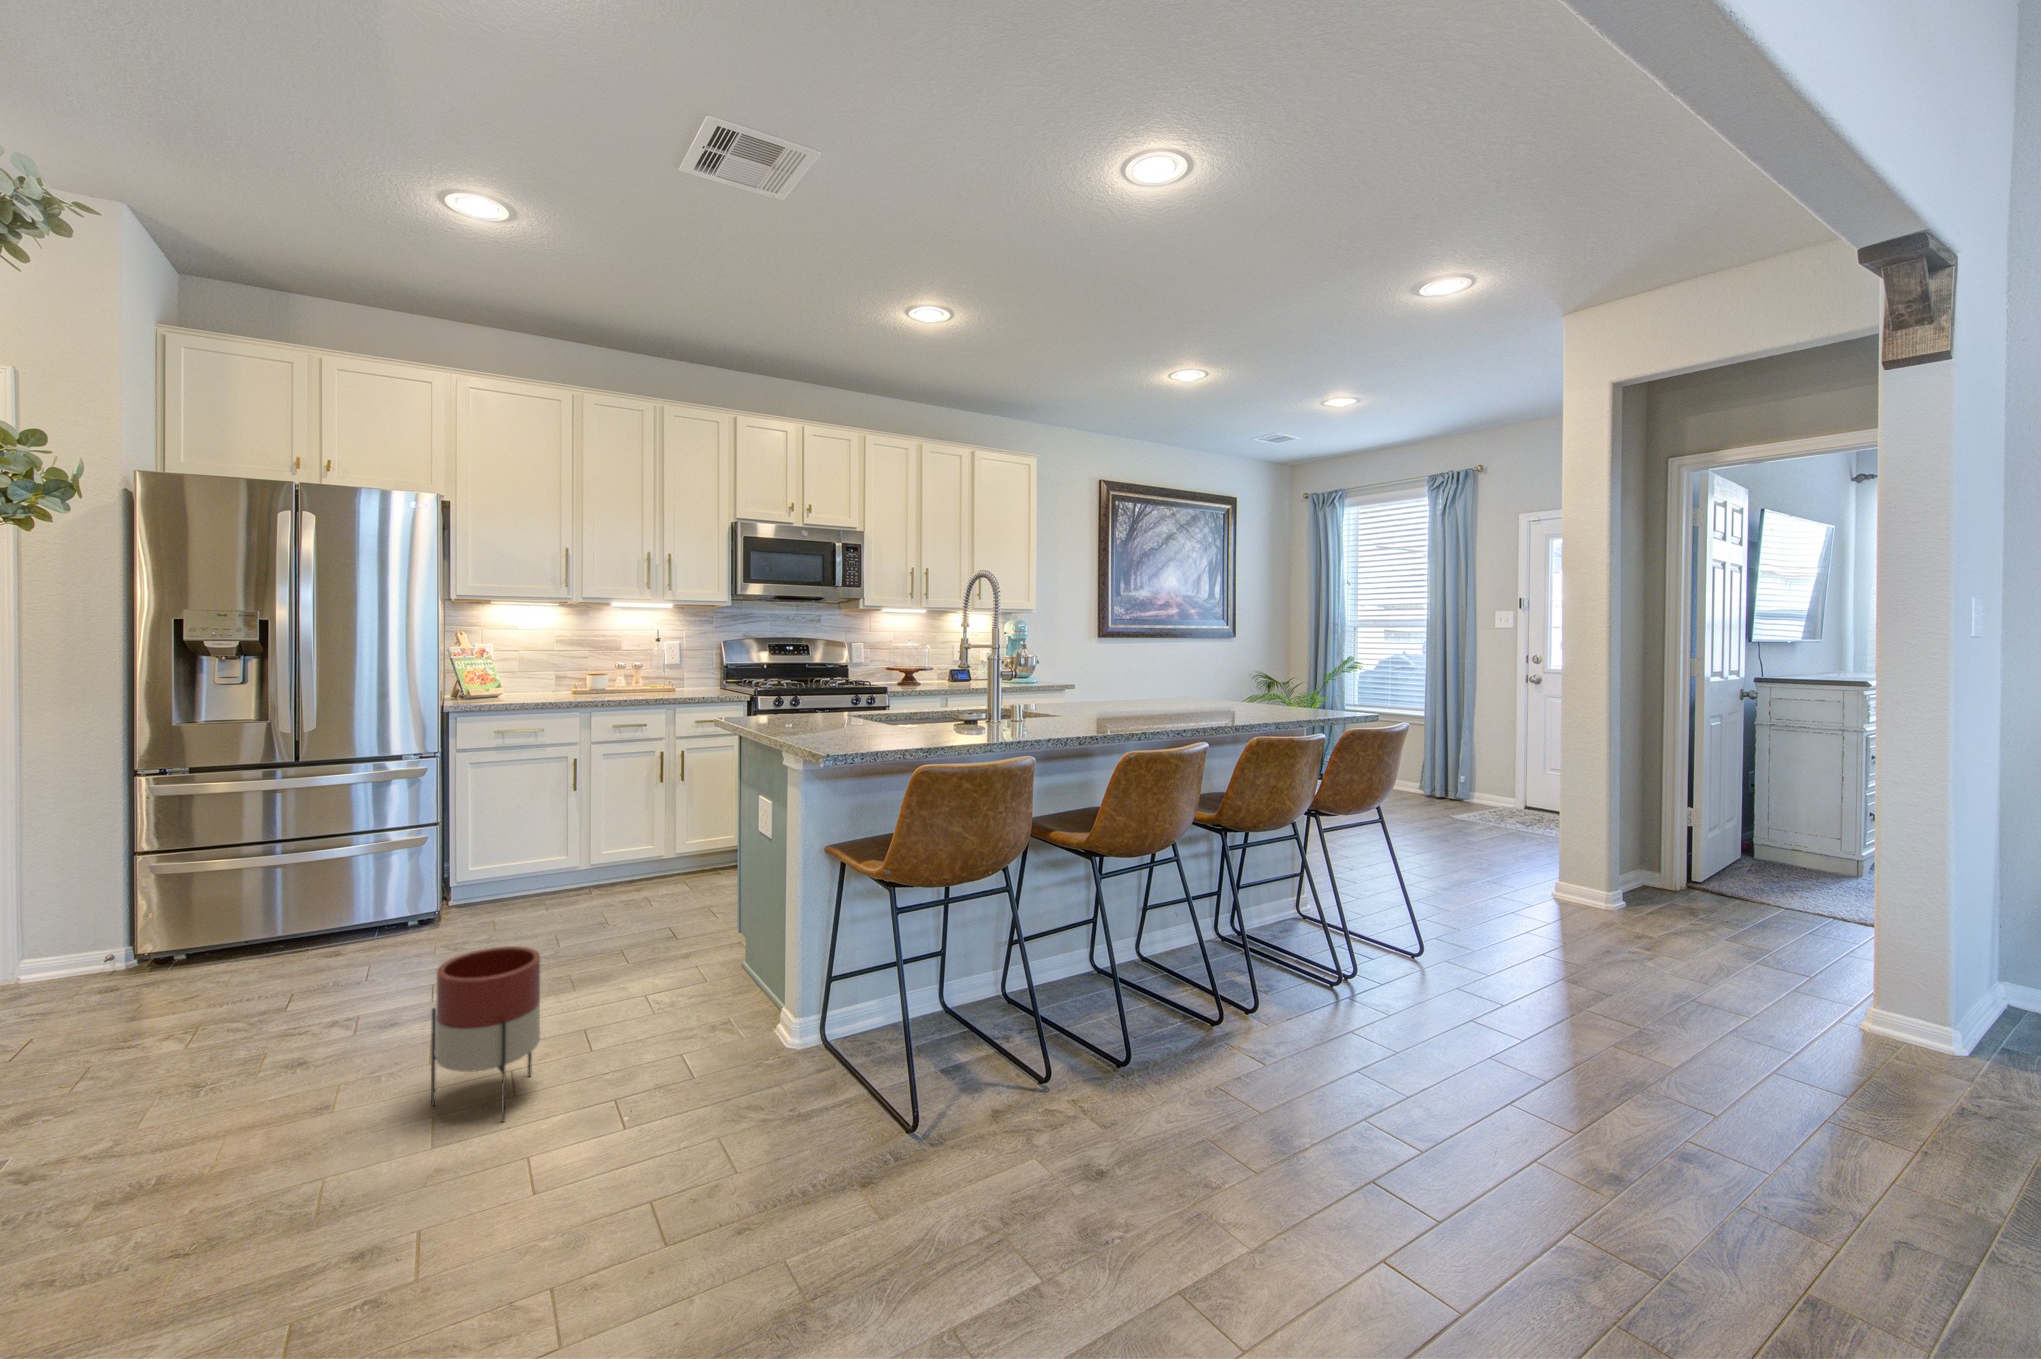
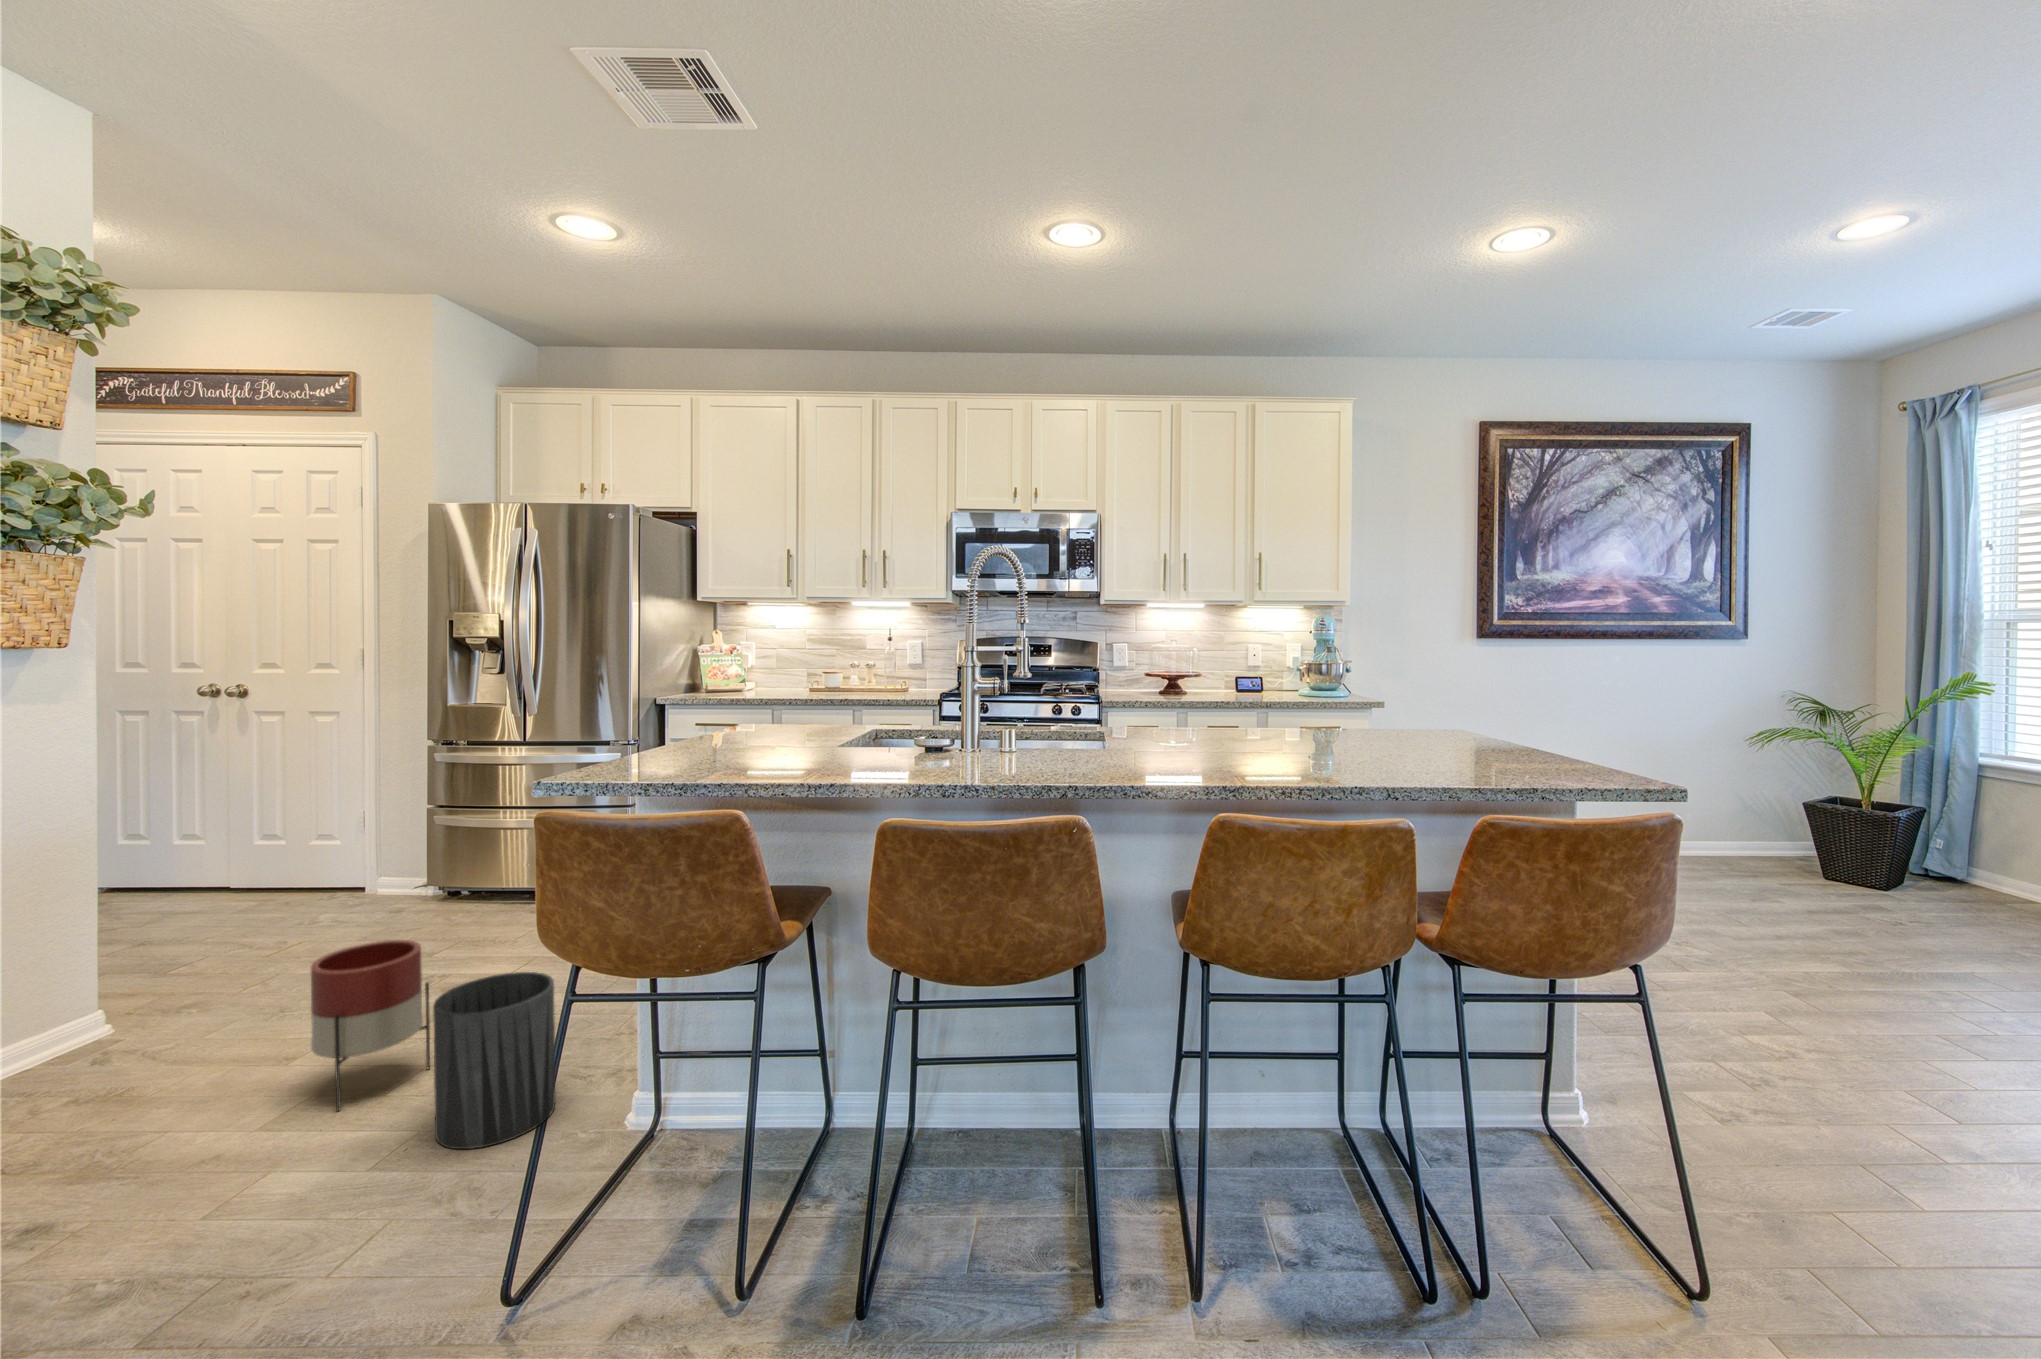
trash can: none [637,943,737,1105] -> present [433,972,555,1149]

